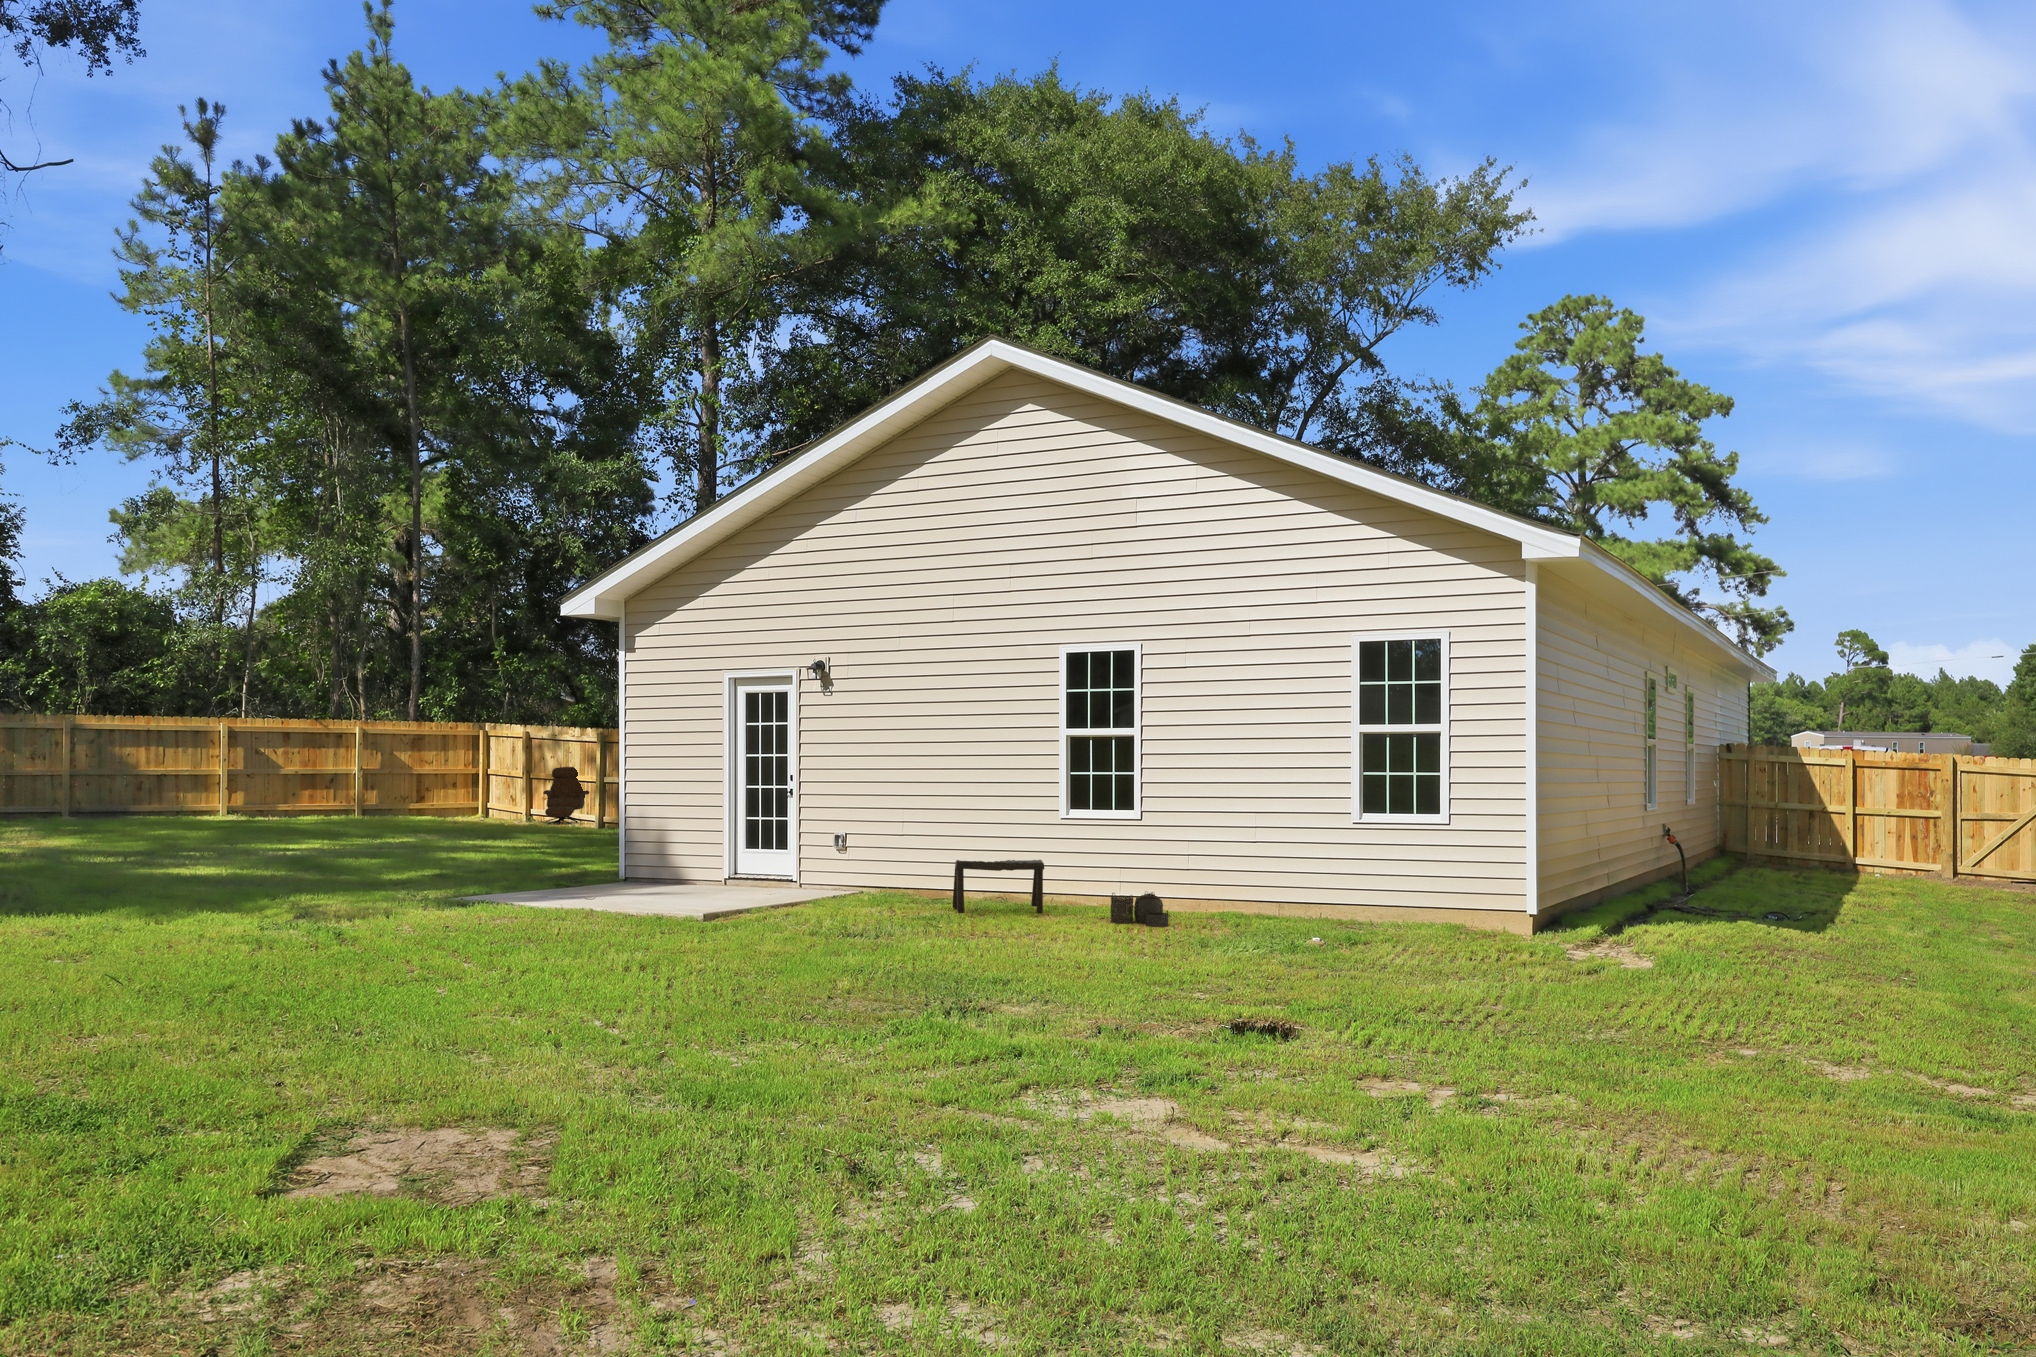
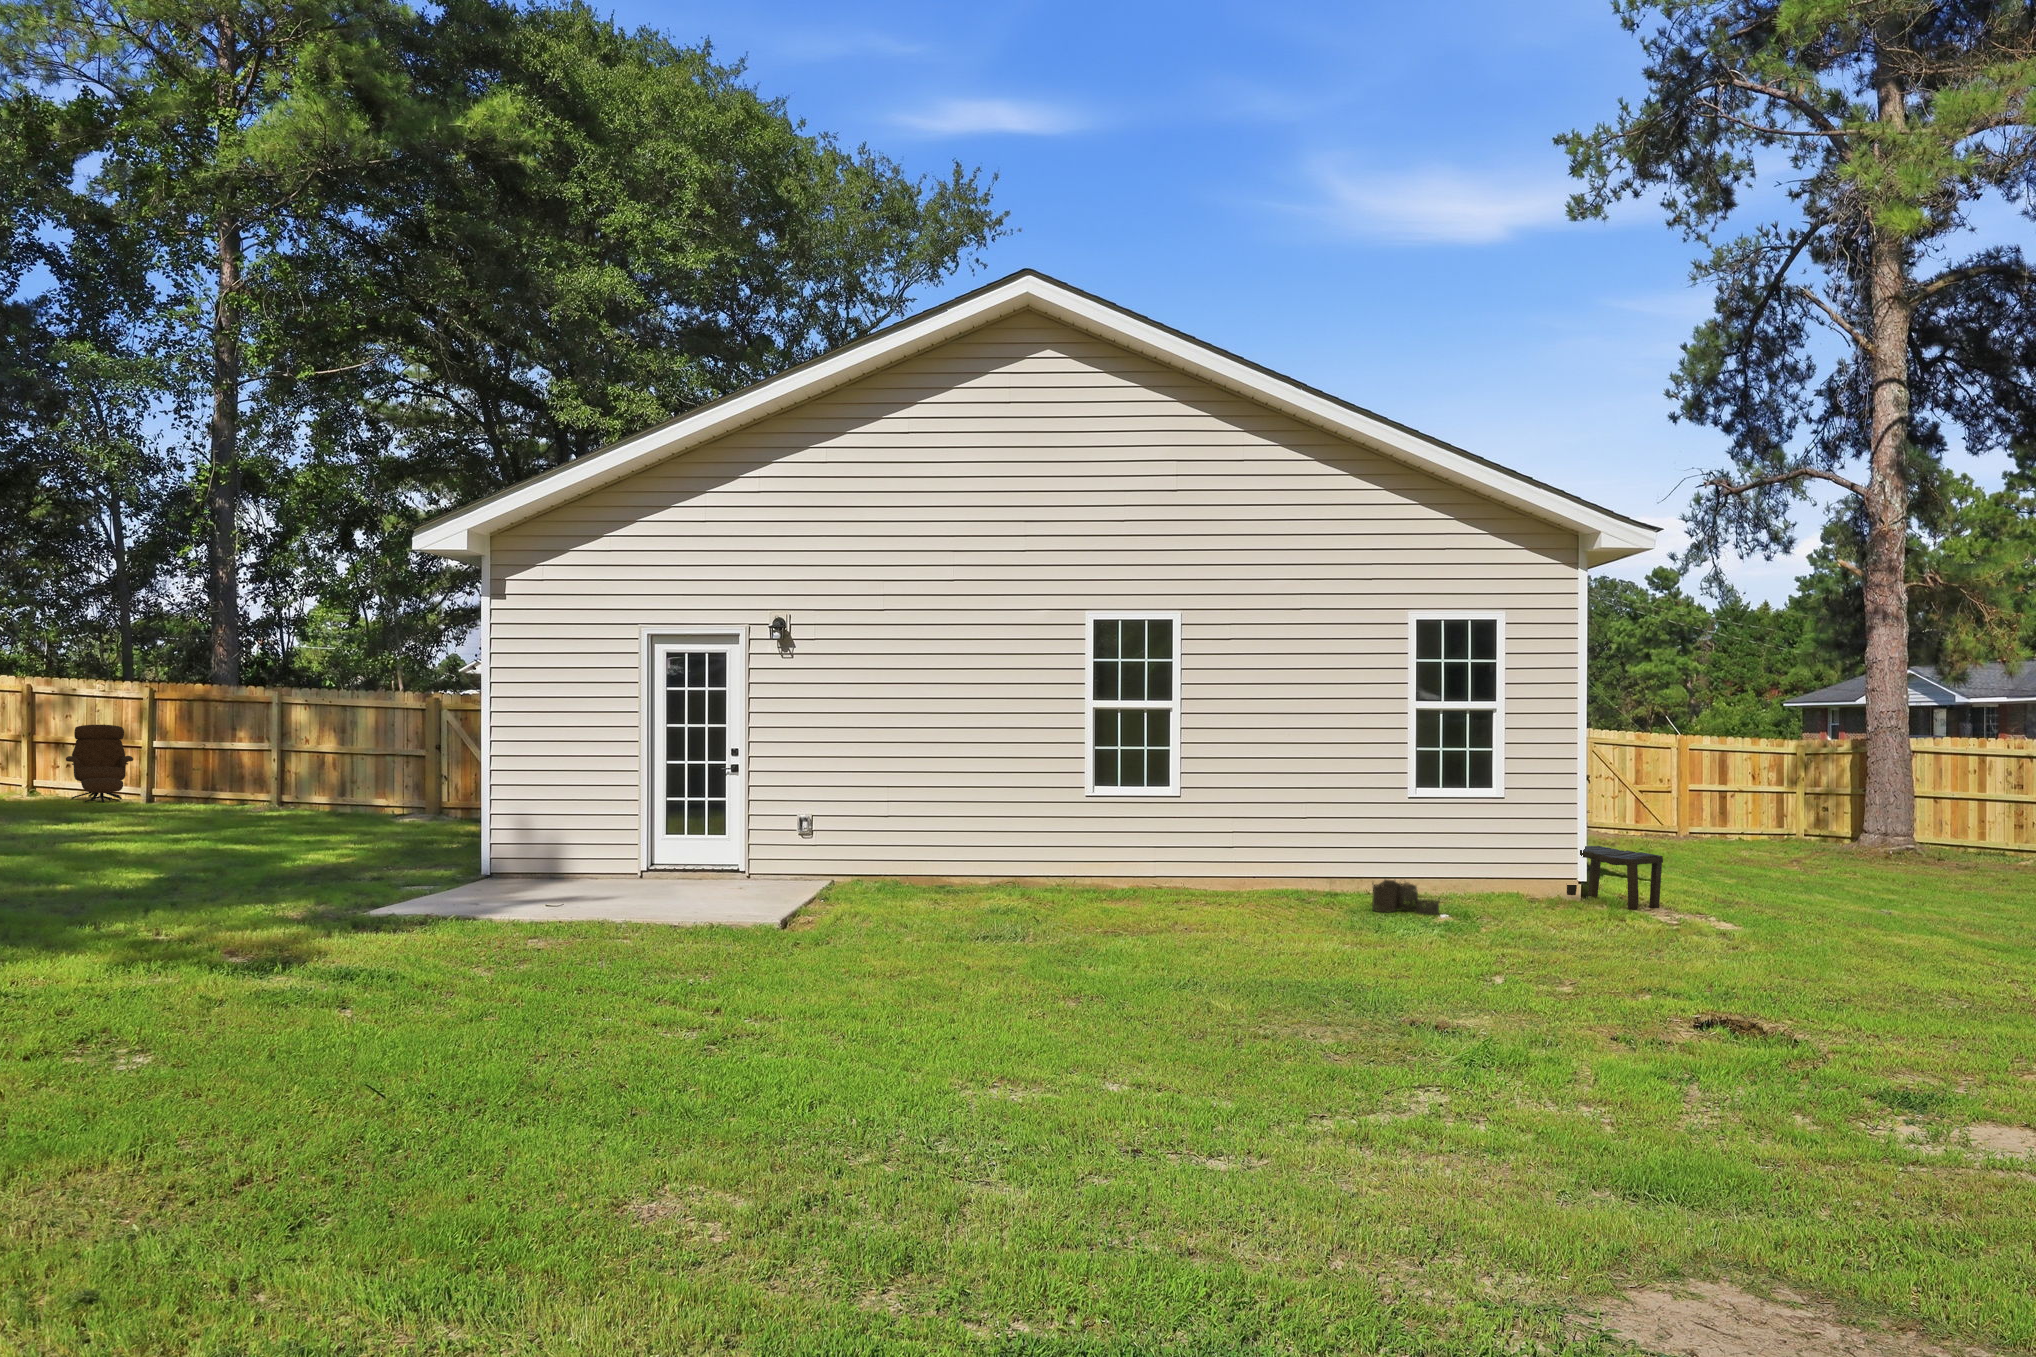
bench: present [953,860,1044,913] -> present [1567,846,1663,910]
woven basket: present [1111,892,1169,927] -> present [1372,880,1440,915]

